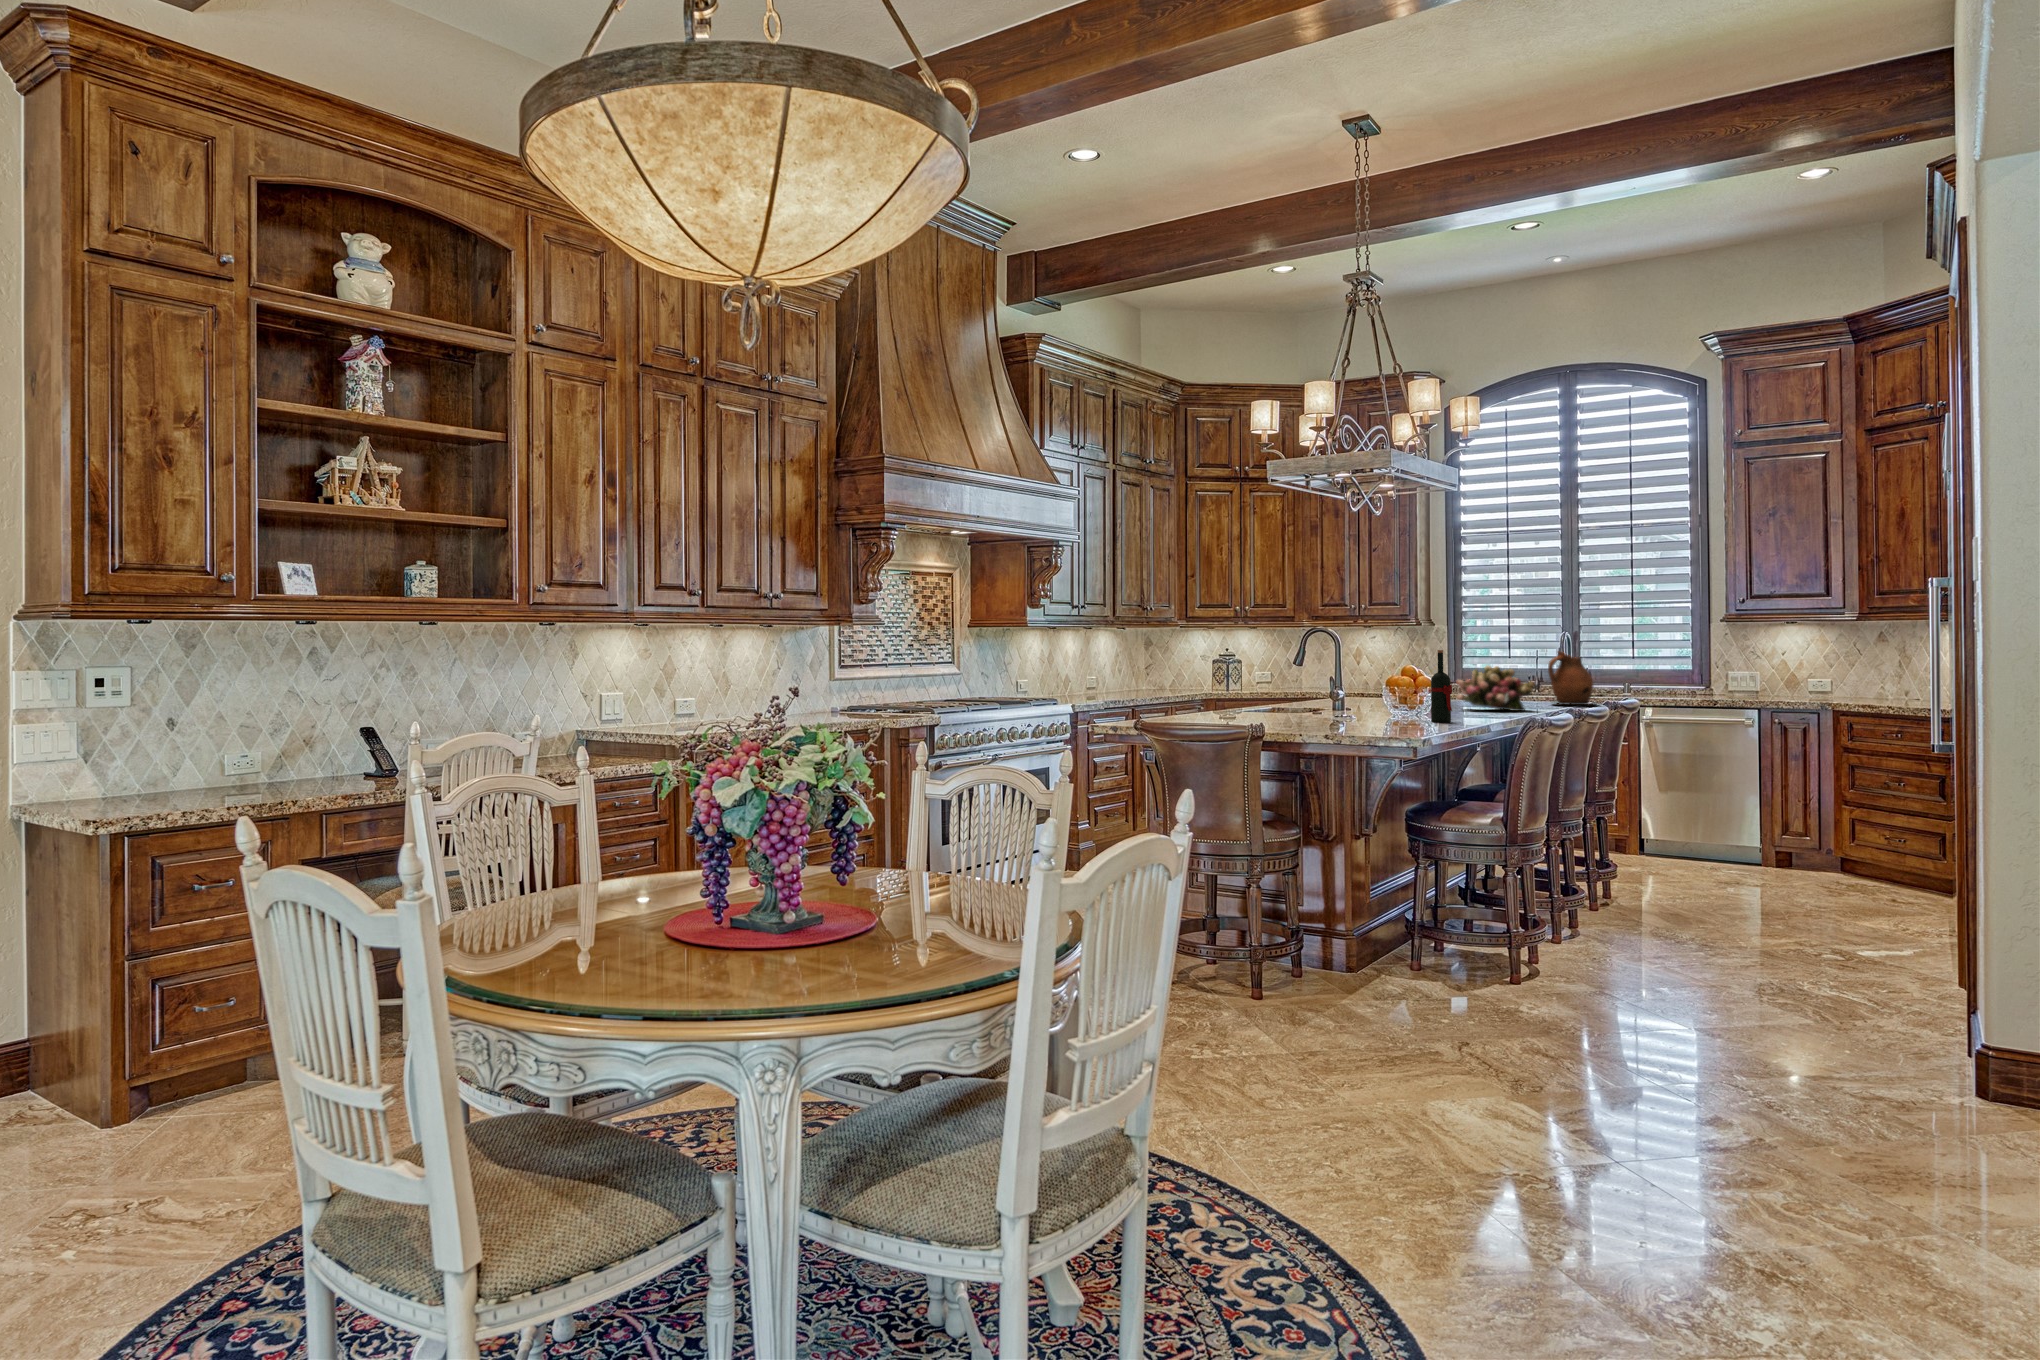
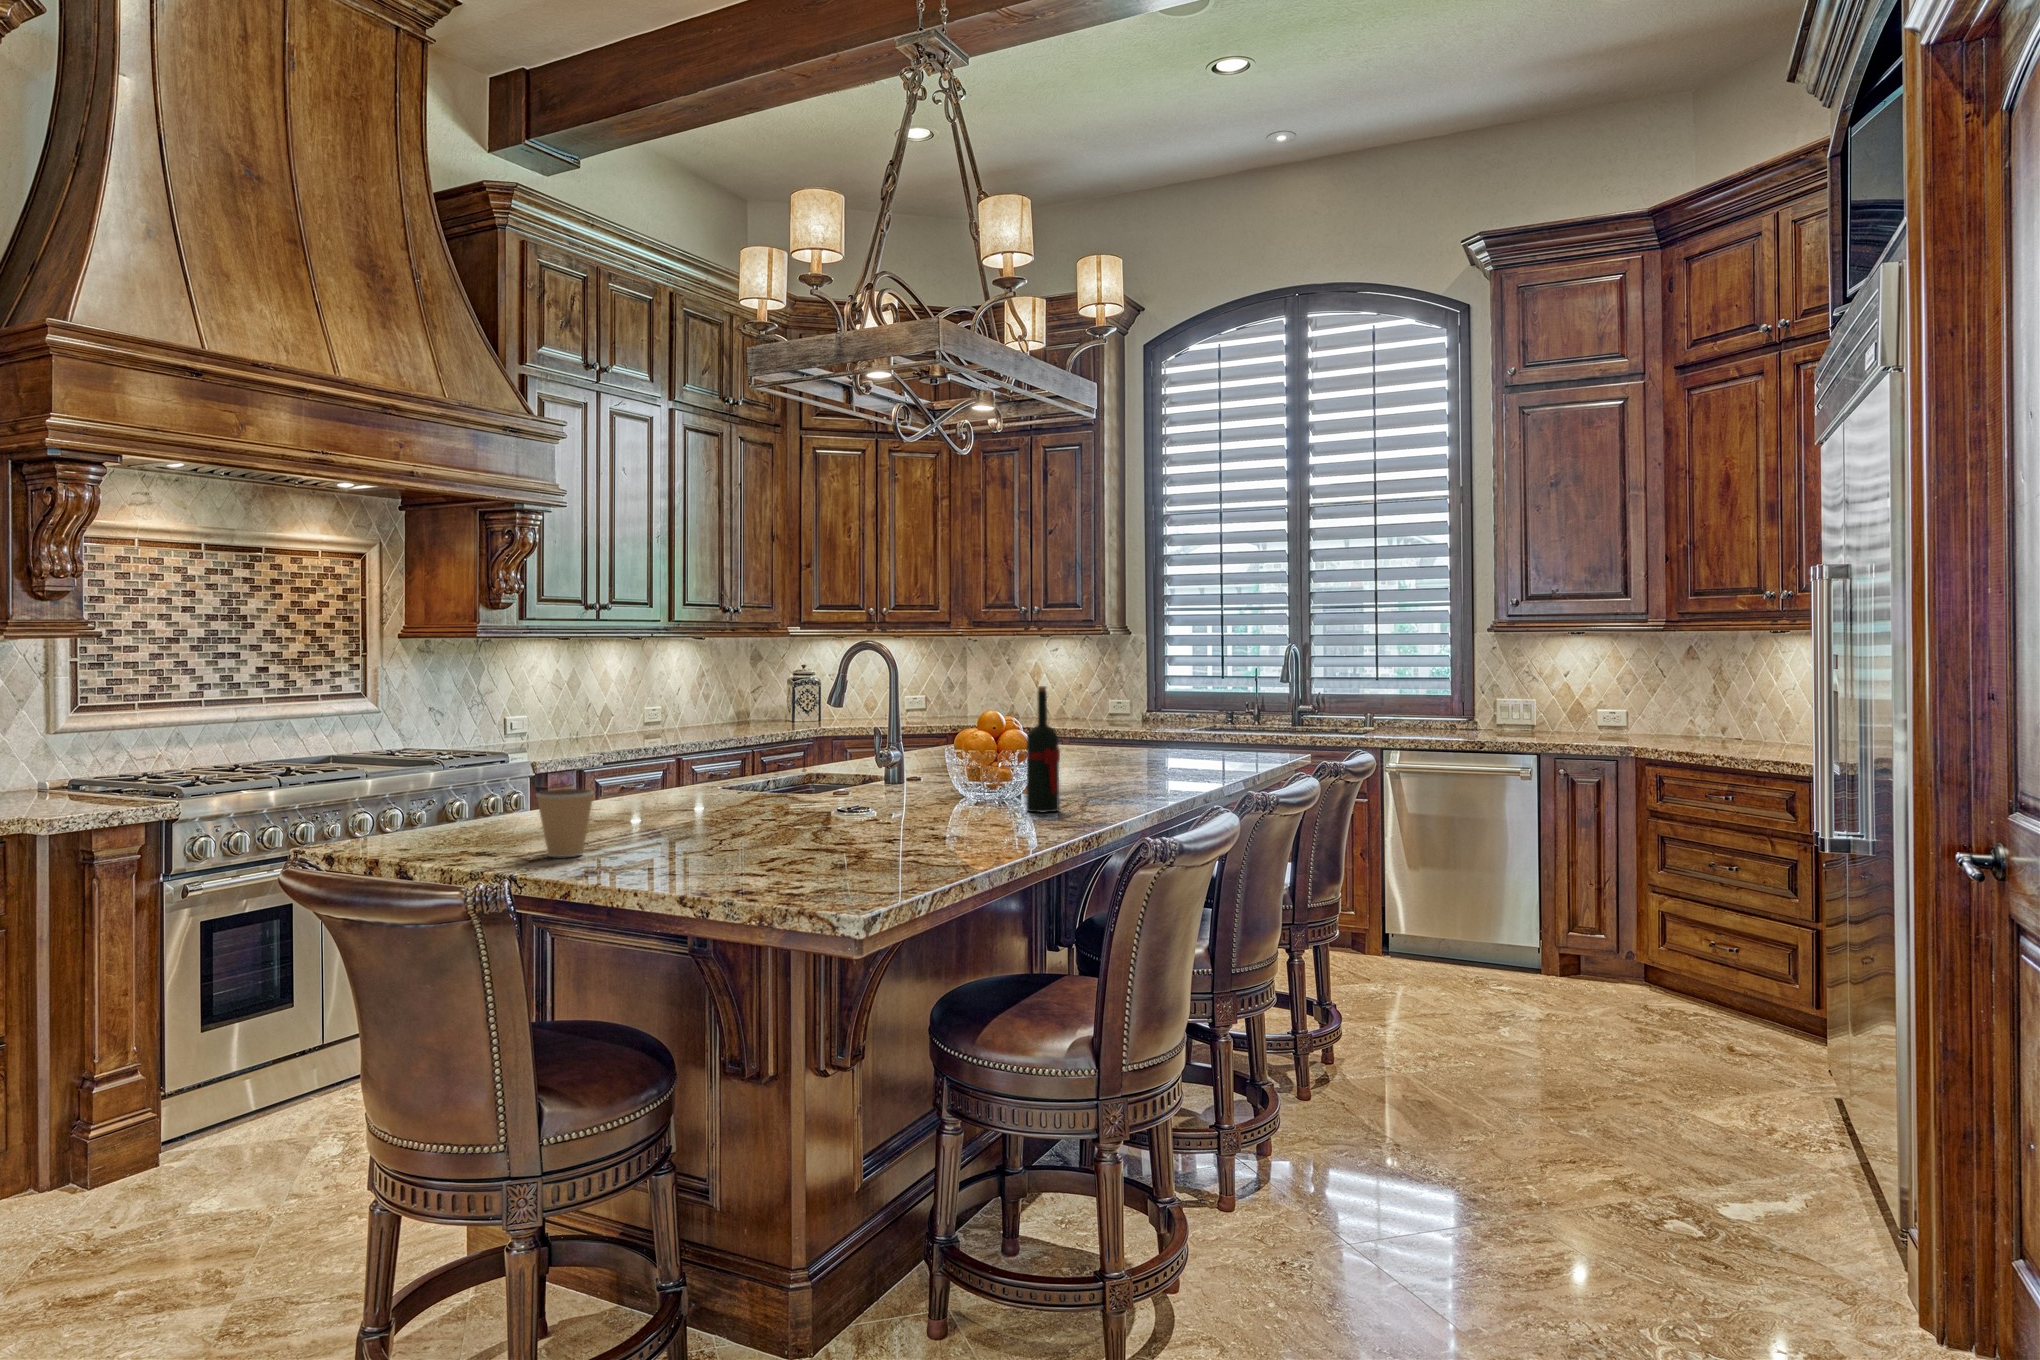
ceramic pitcher: present [1548,651,1594,705] -> none [1252,677,1323,760]
flower arrangement: present [1456,666,1535,711] -> none [1105,702,1224,775]
coffee cup: none [1201,698,1230,731] -> present [536,789,594,857]

